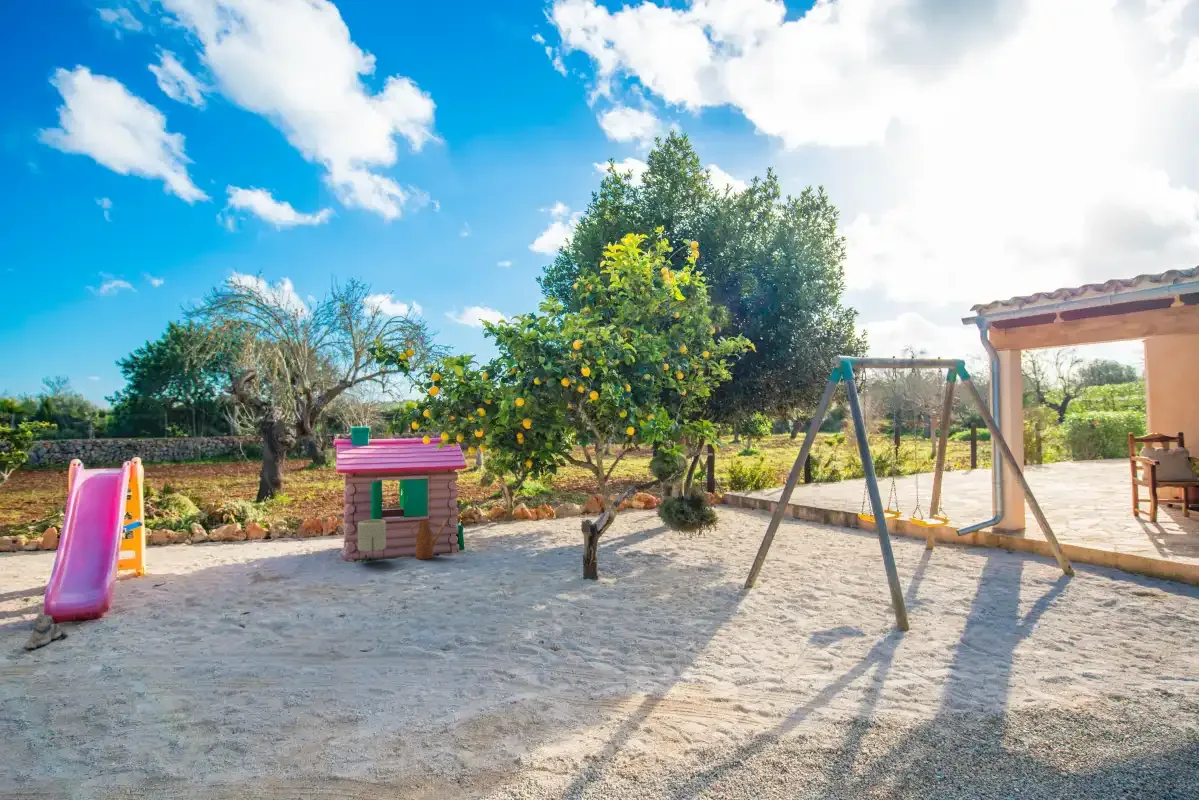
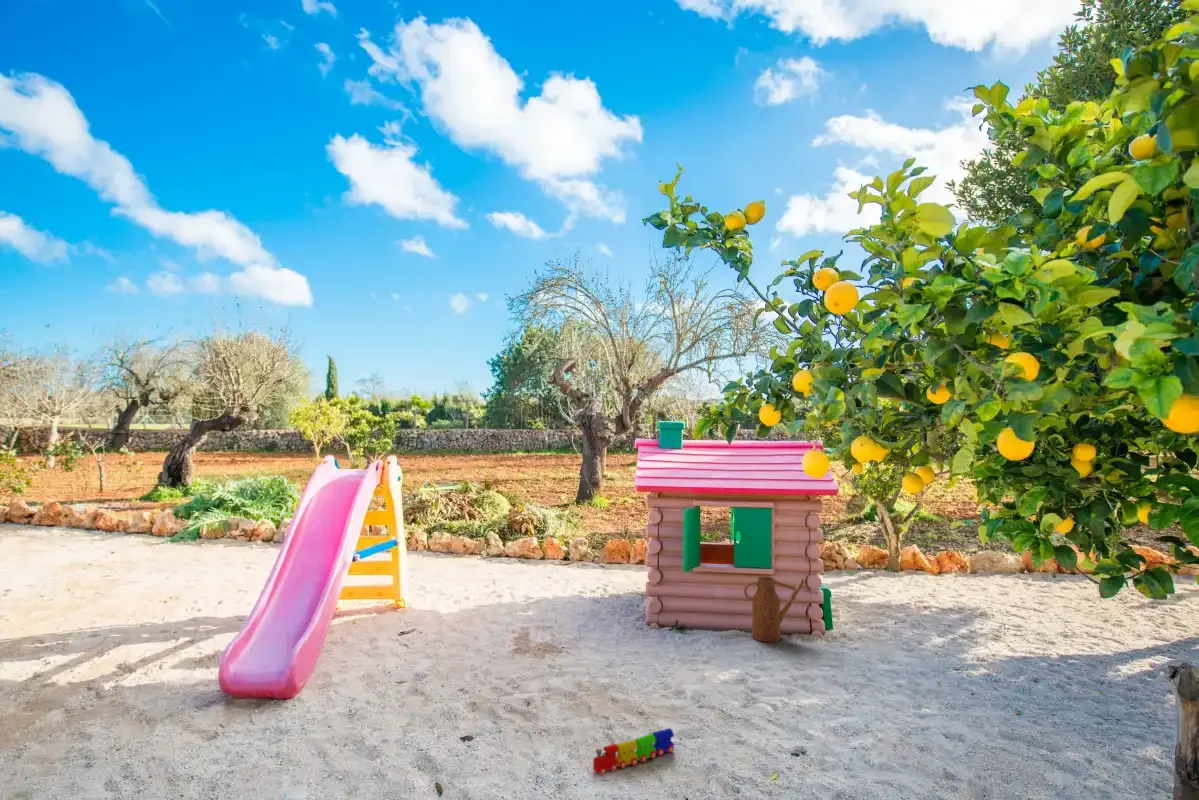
planter: present [358,520,386,552] -> none [663,567,705,642]
toy train: none [331,588,374,610] -> present [593,728,674,775]
plush toy: present [25,615,68,649] -> none [127,710,210,773]

